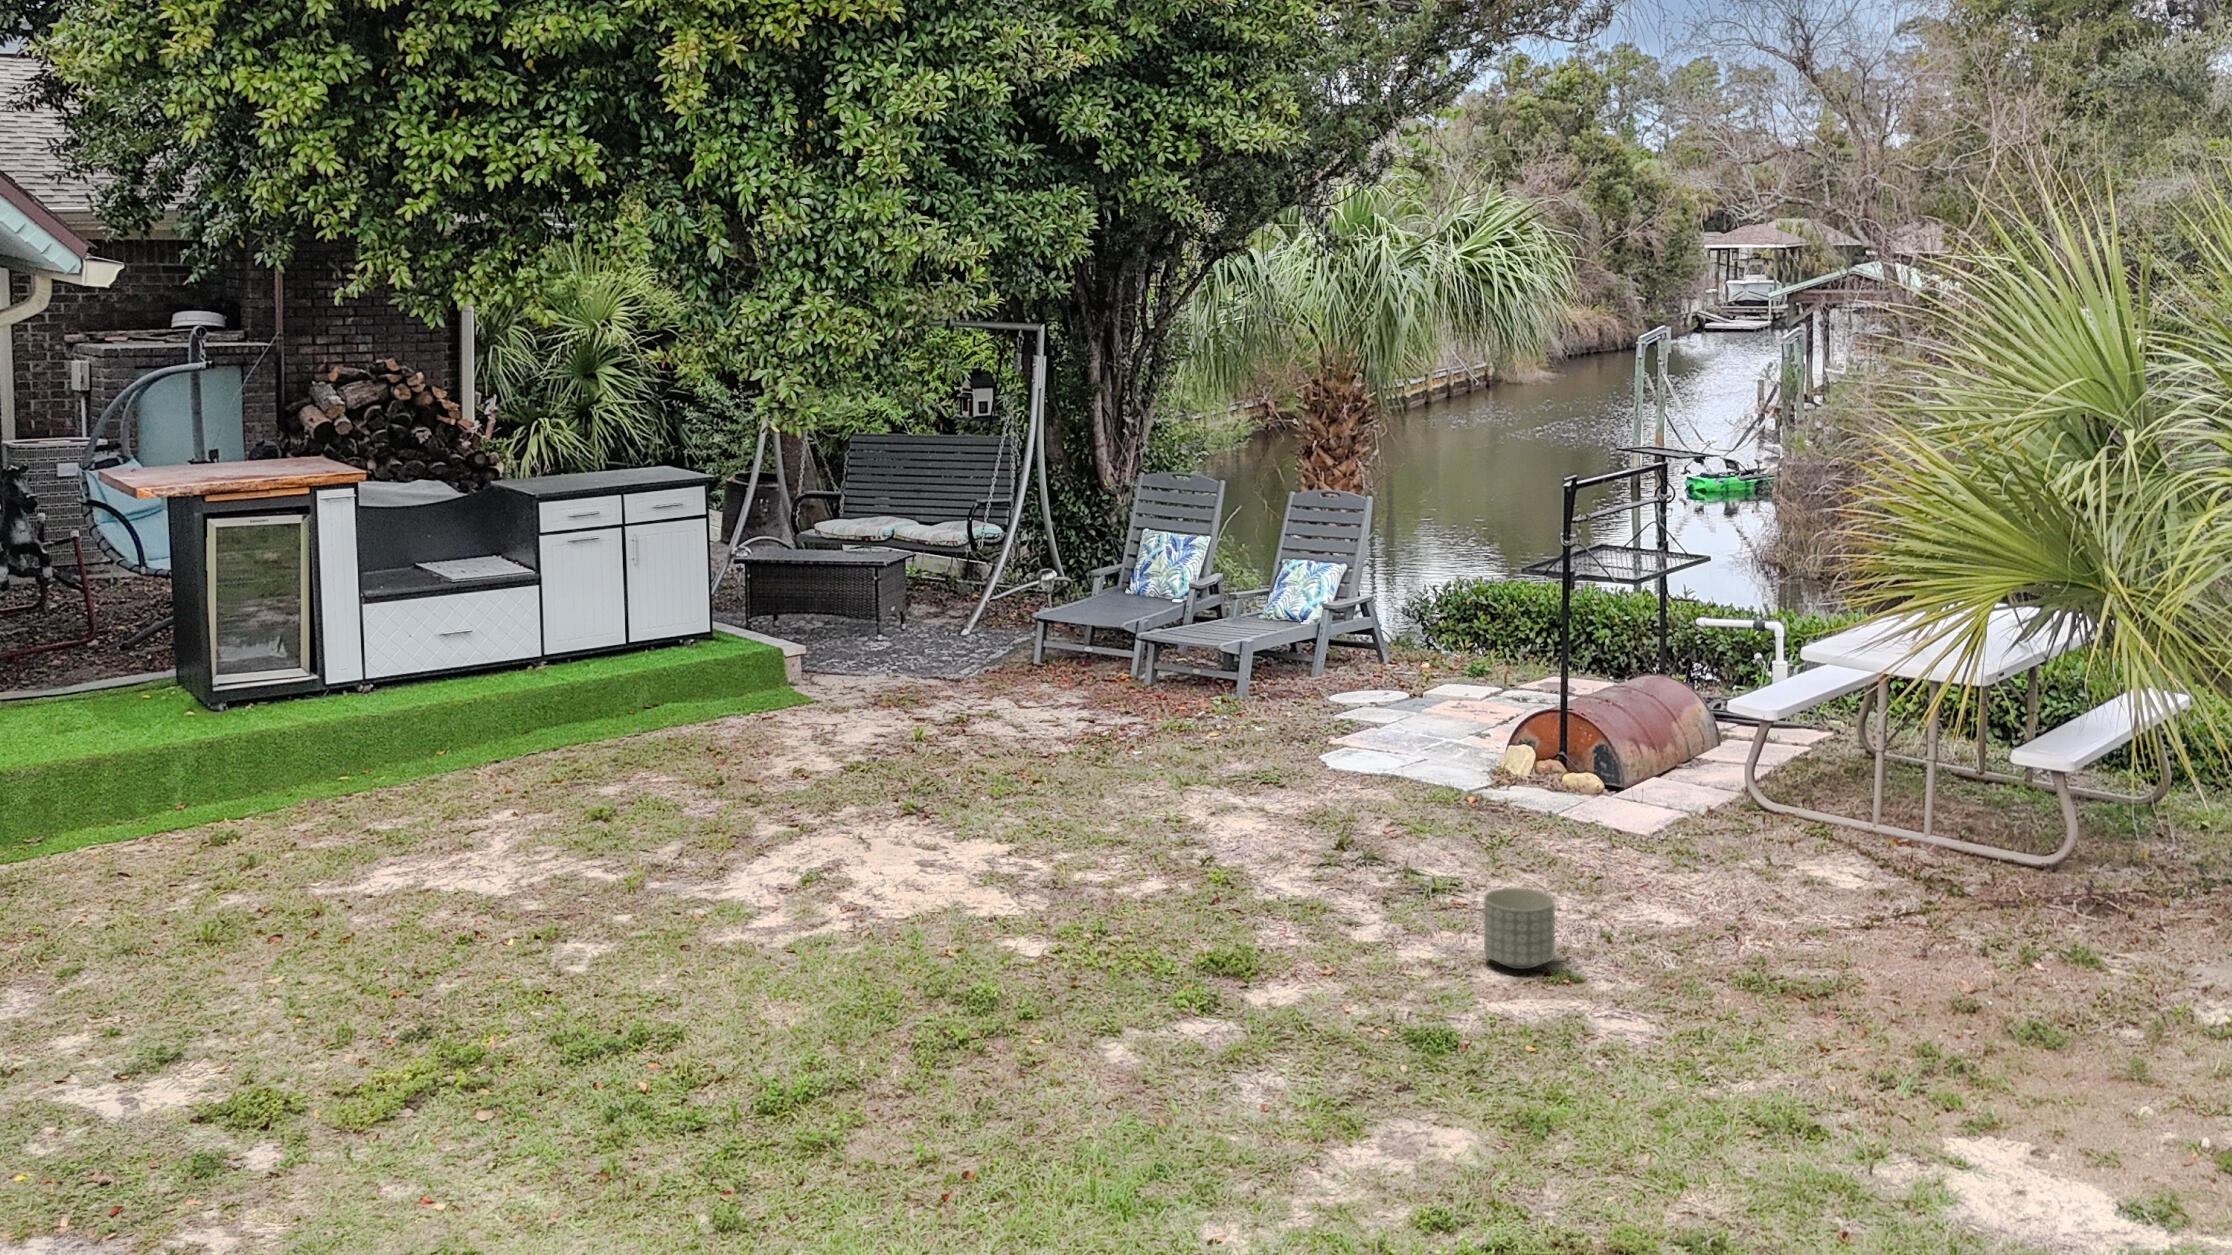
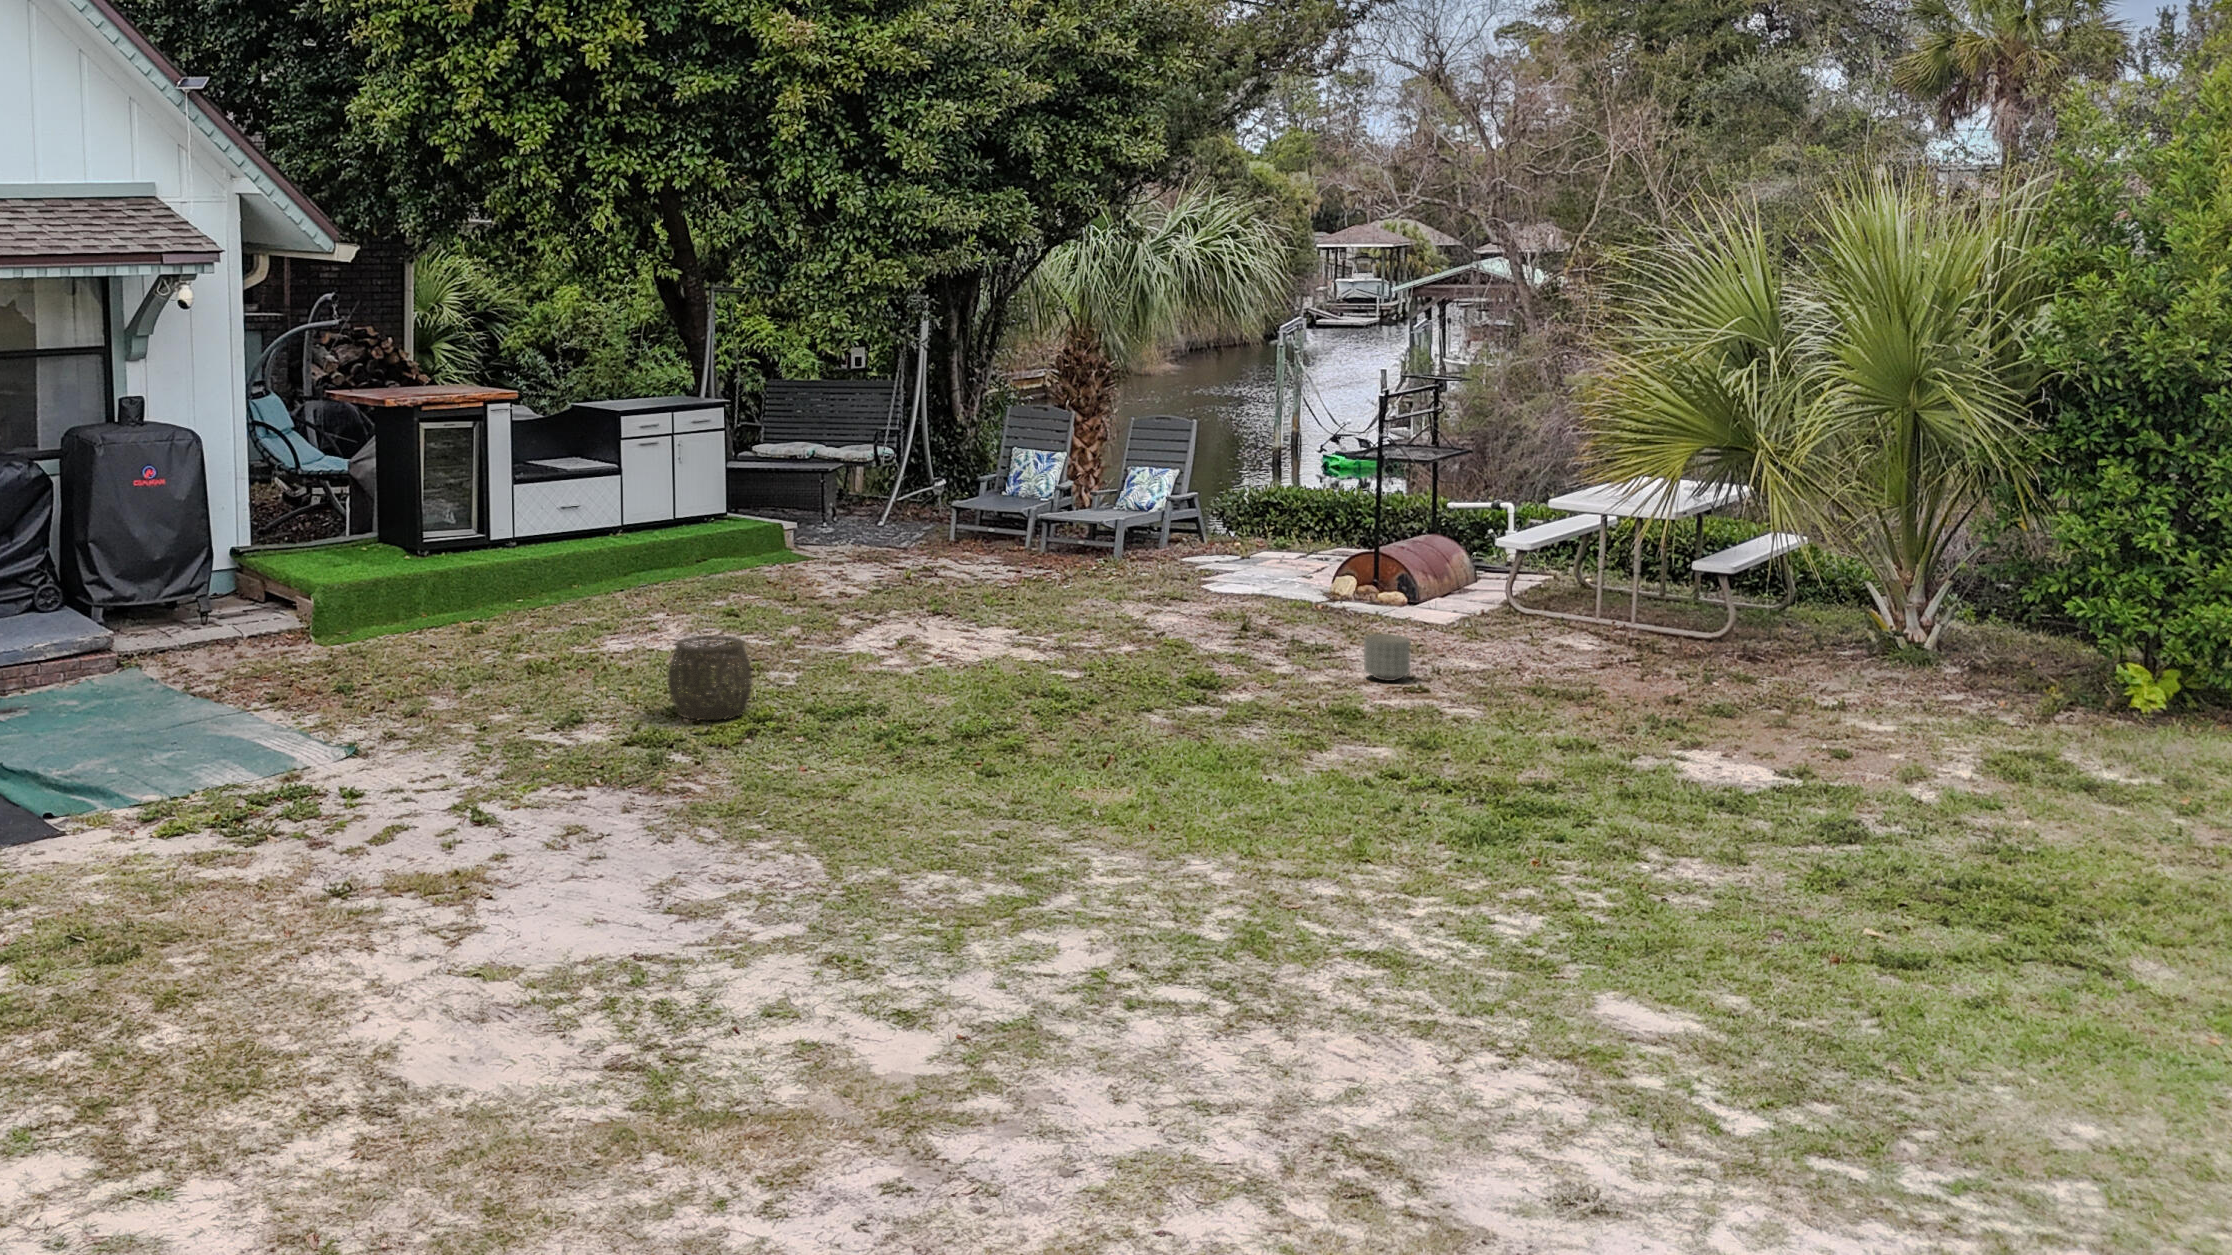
woven basket: none [261,920,422,1084] -> present [668,635,752,721]

